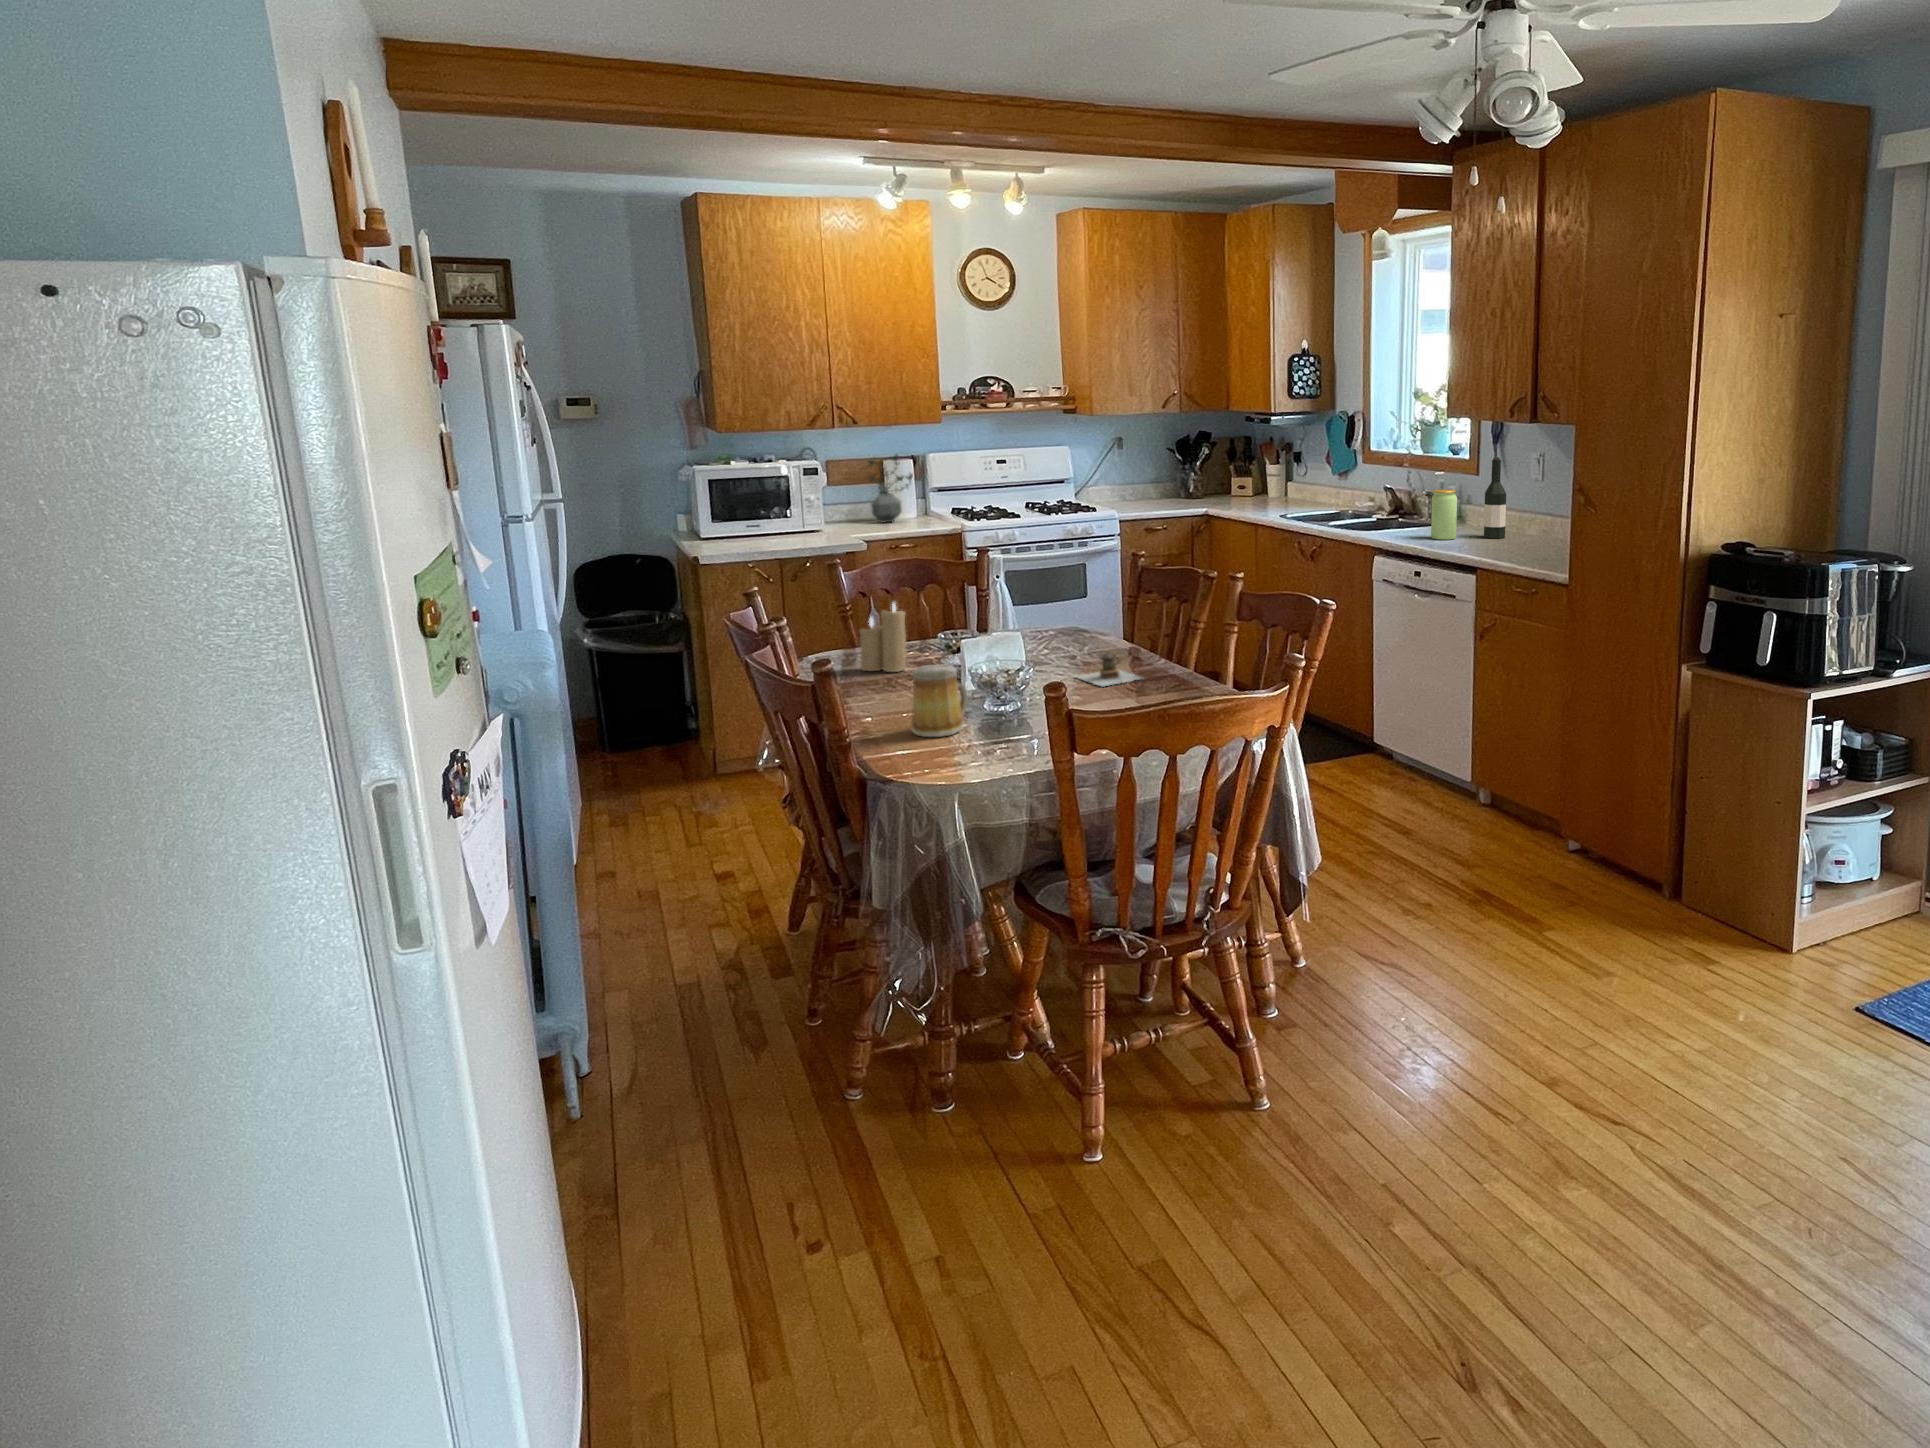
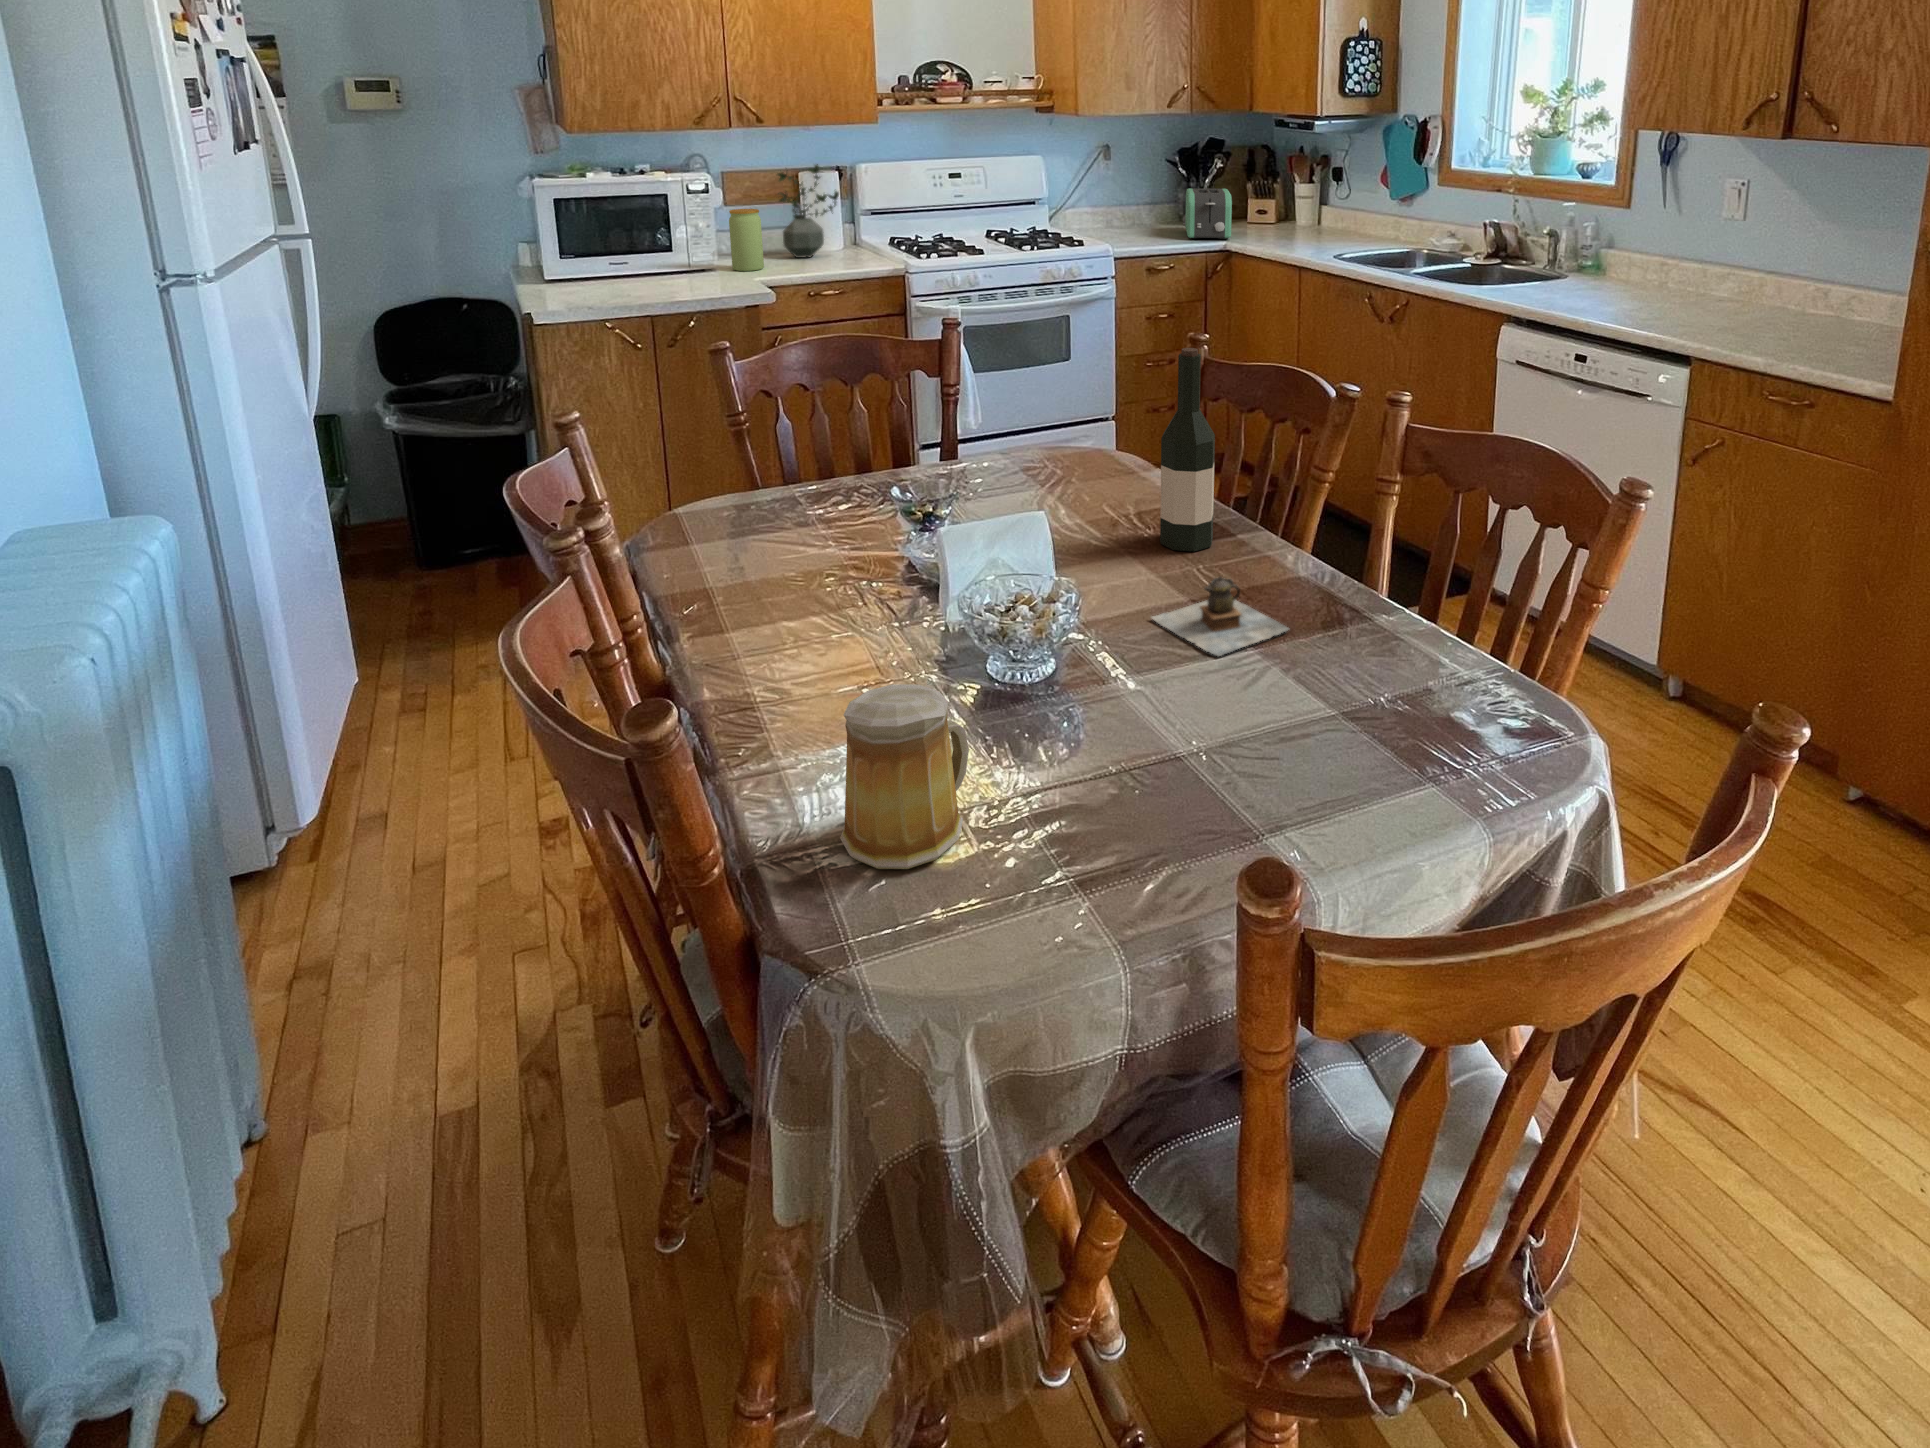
wine bottle: present [1484,457,1506,538] -> present [1160,348,1215,551]
toaster: none [1177,469,1211,507] -> present [1185,188,1232,239]
jar: present [1431,489,1457,540] -> present [729,209,764,271]
candle: present [860,603,906,672] -> none [743,462,829,594]

